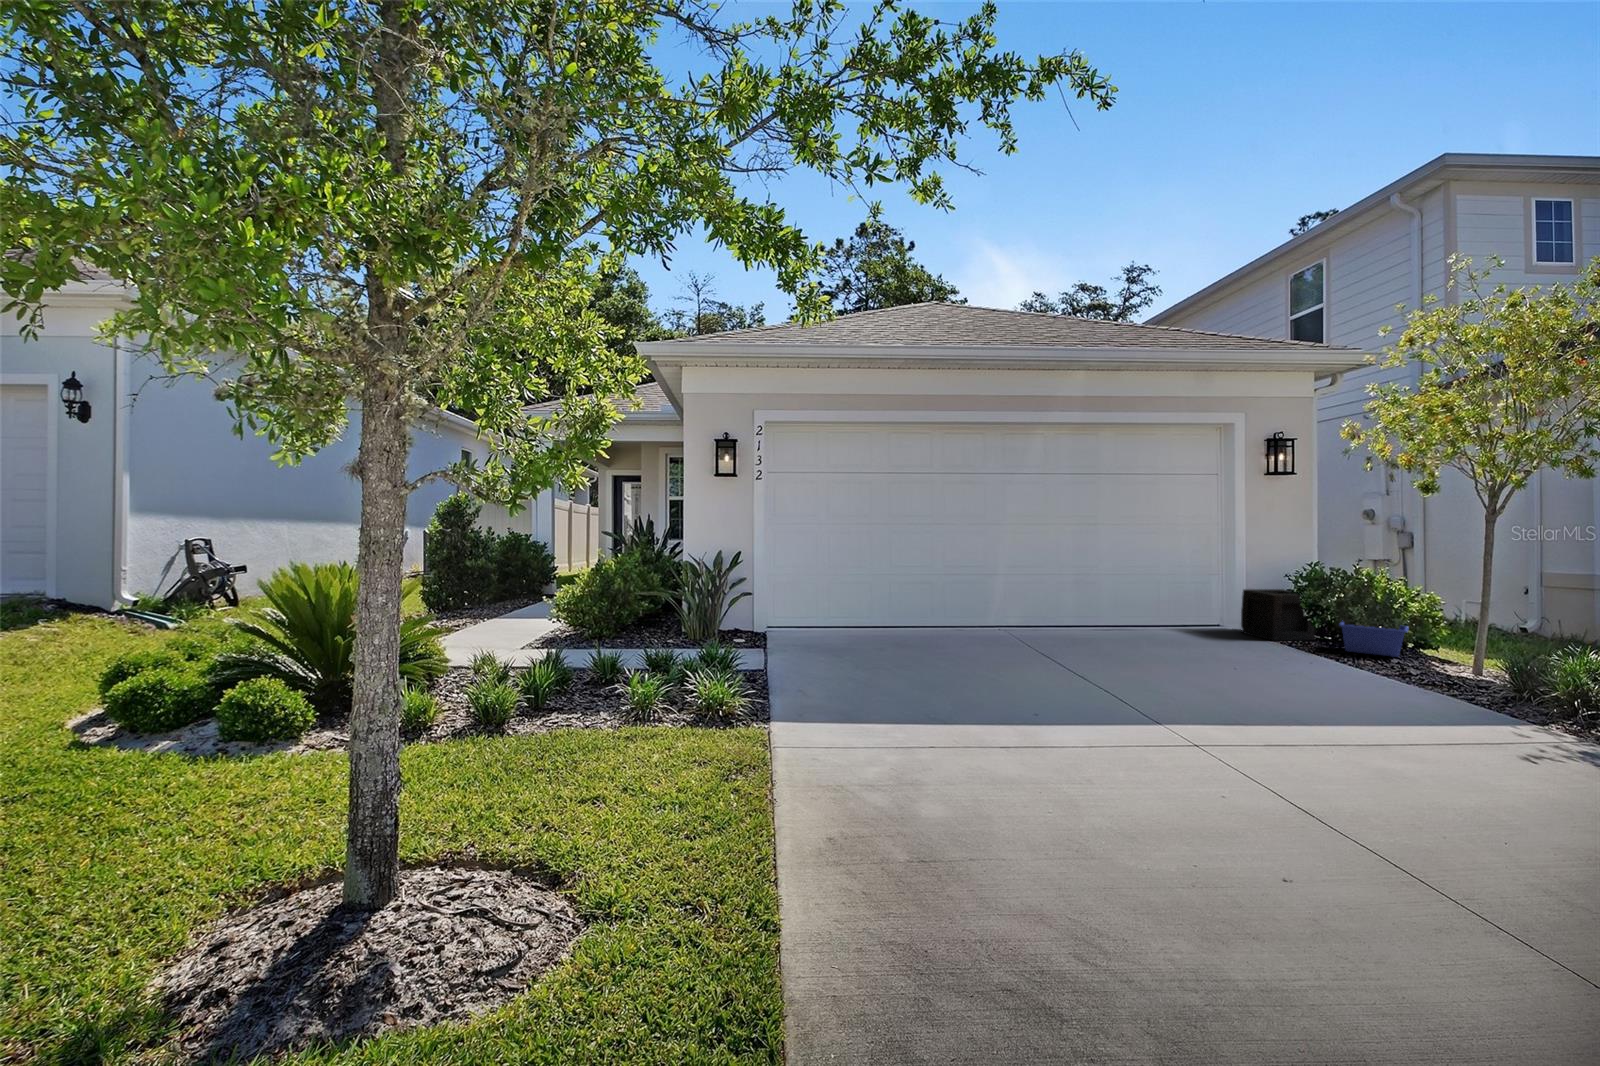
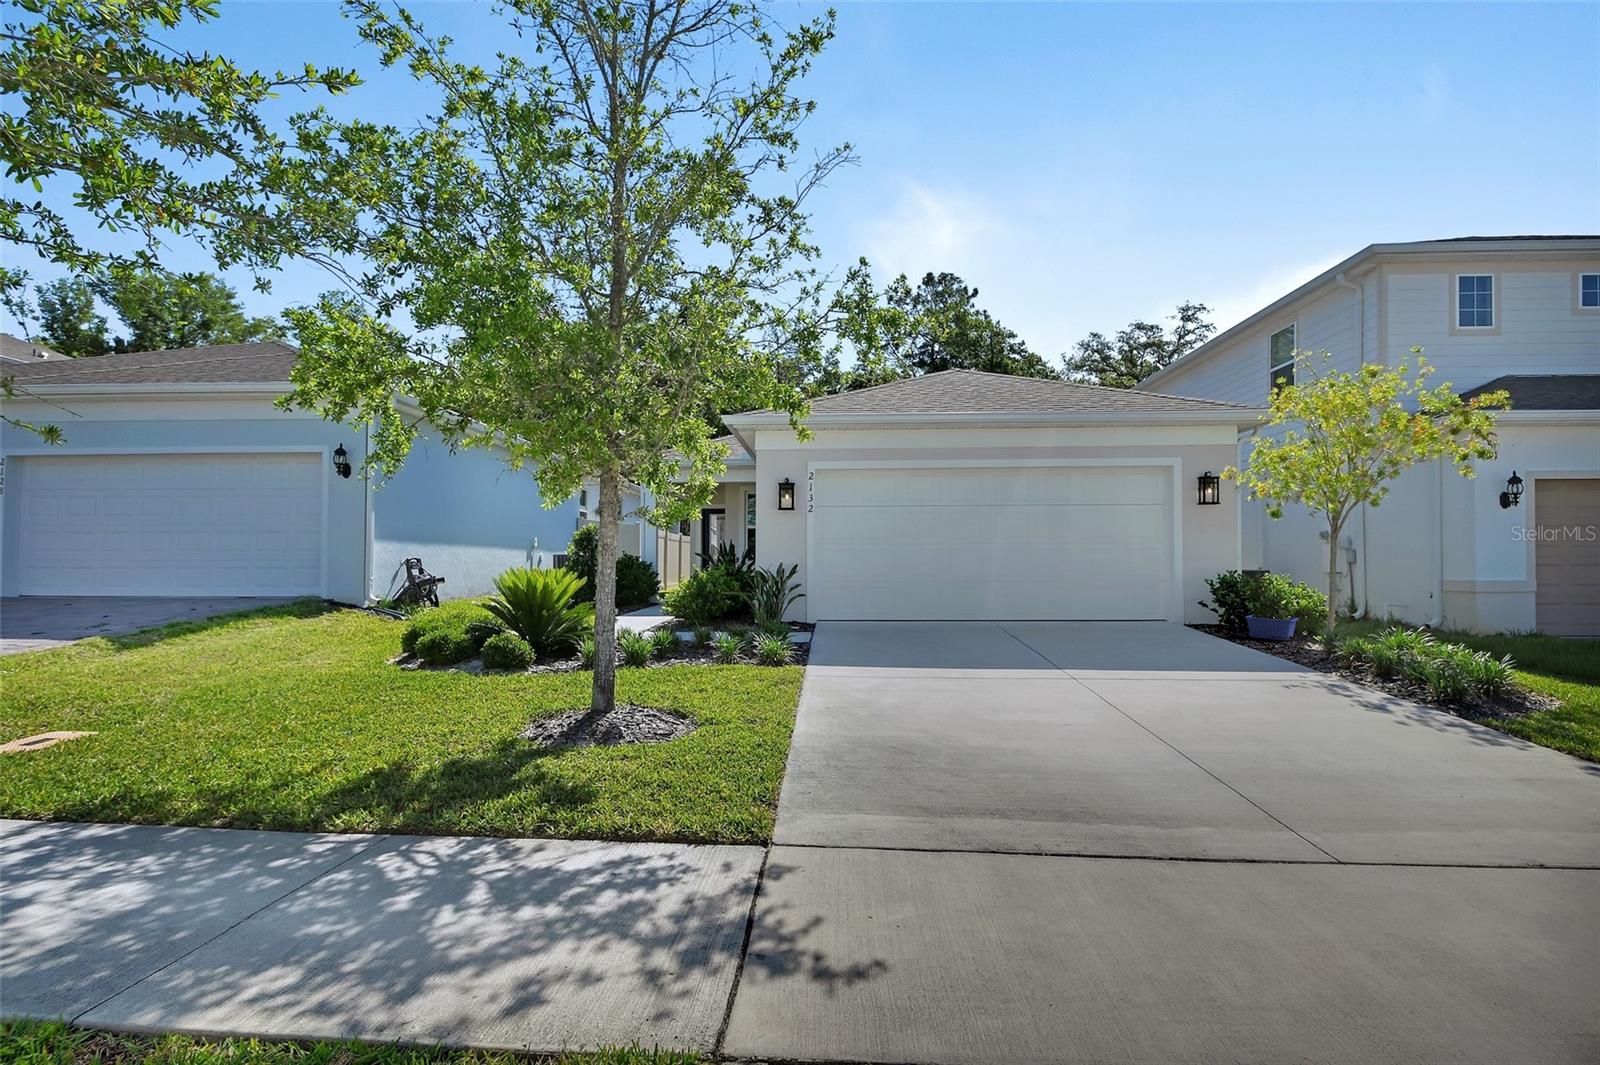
wooden crate: present [1241,589,1315,641] -> none [1183,593,1237,631]

